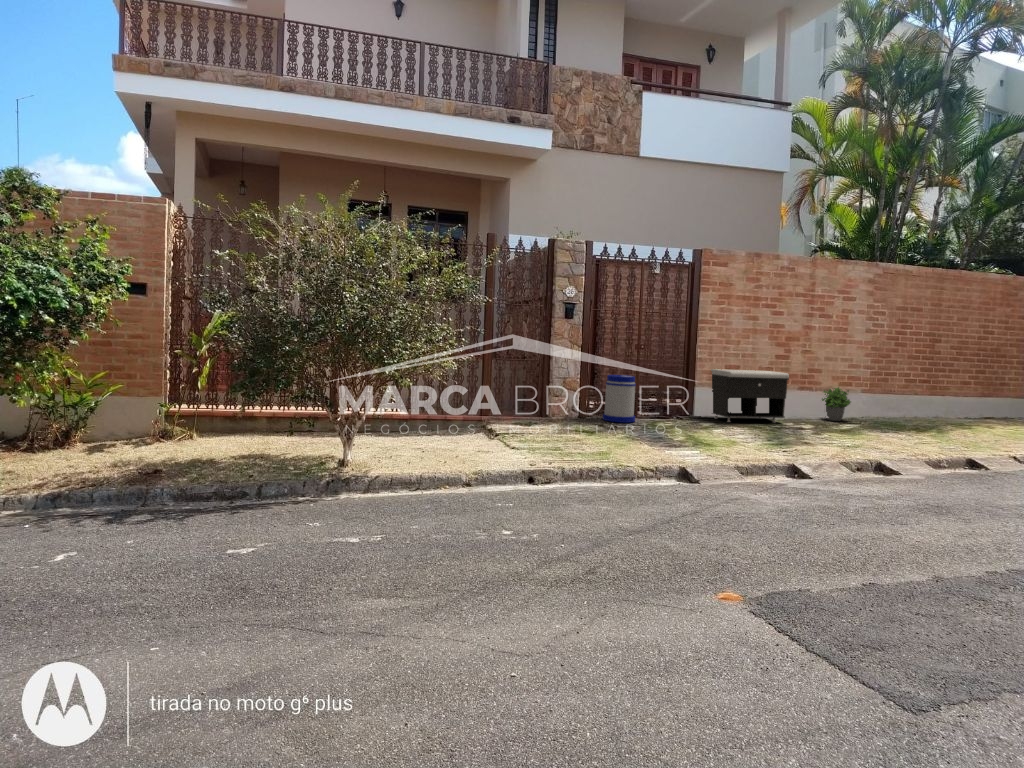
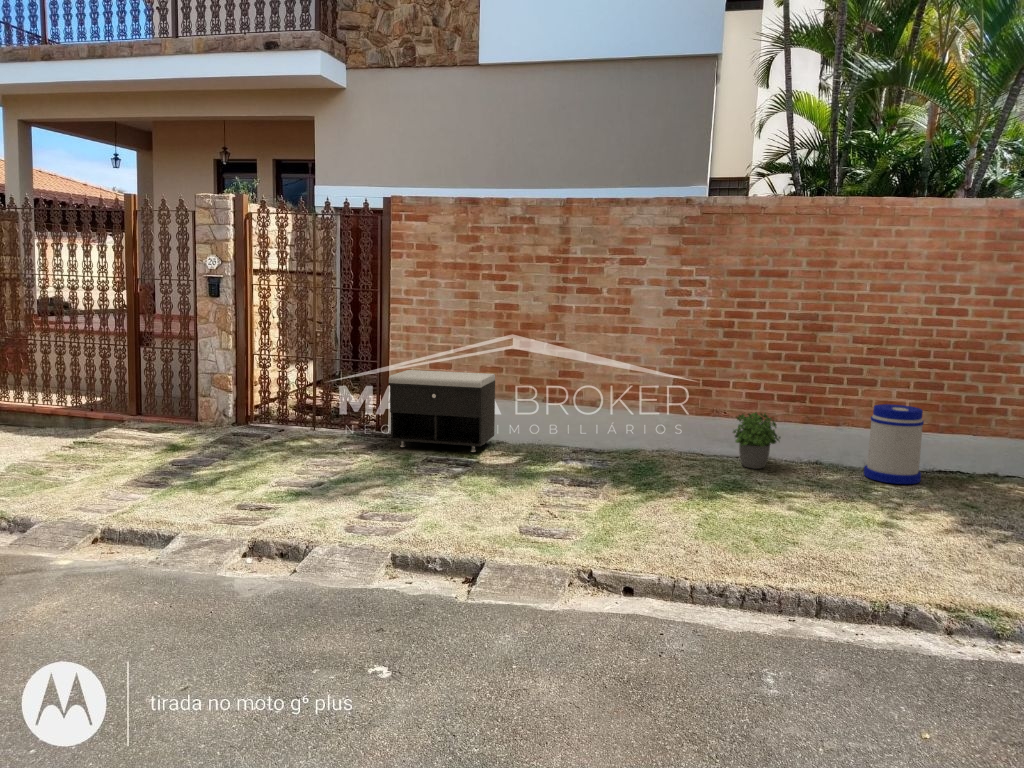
trash can: present [603,375,636,423] -> present [864,404,924,484]
potted plant: present [822,387,851,421] -> present [733,412,780,469]

